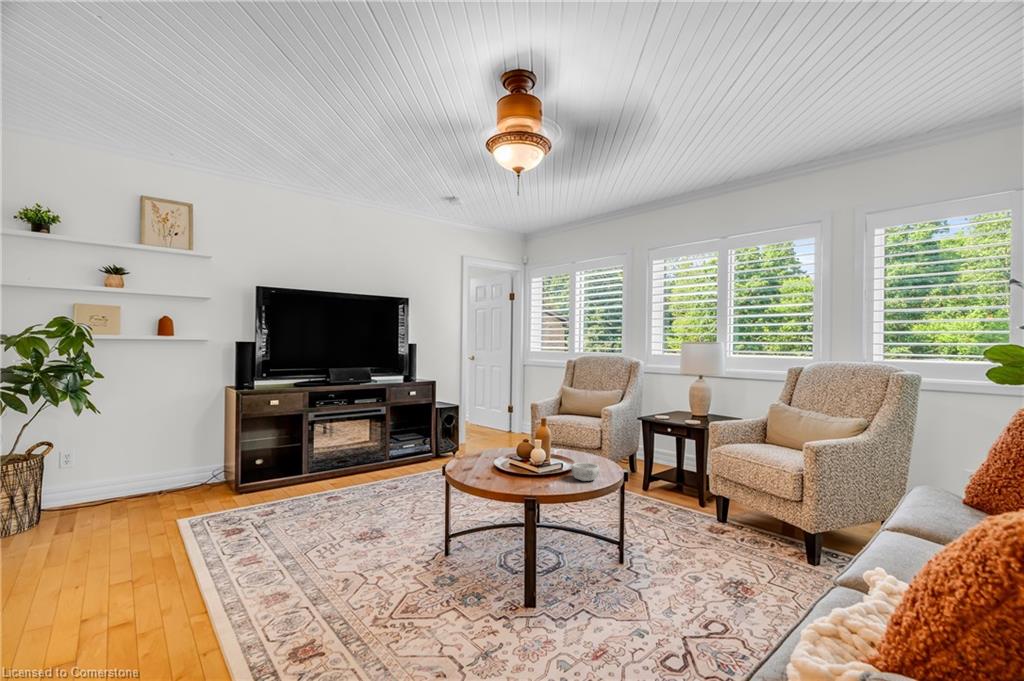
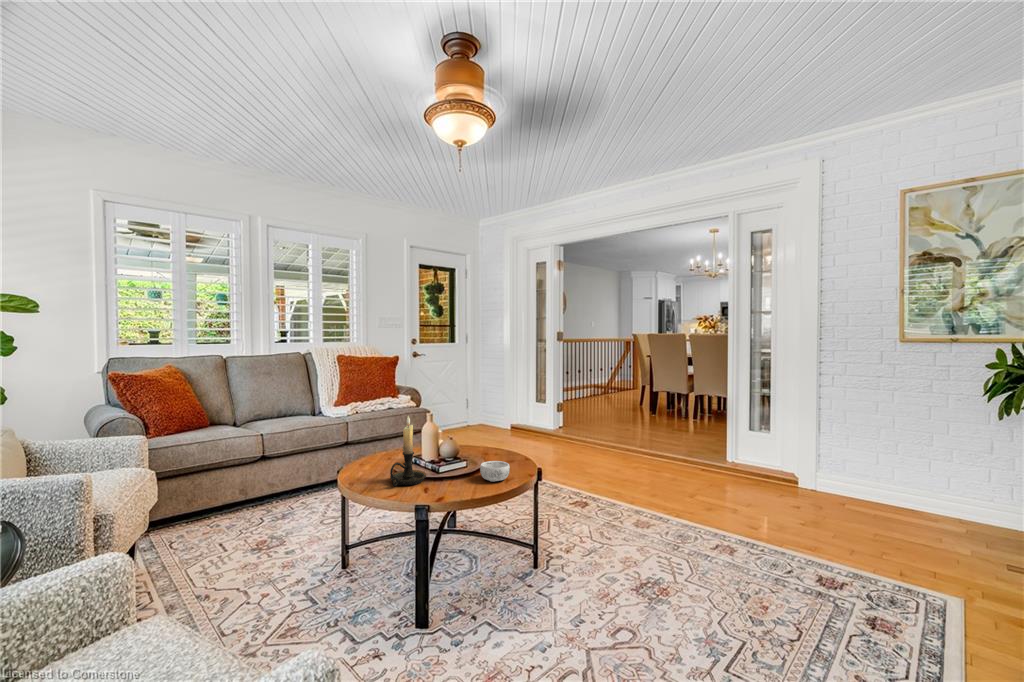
candle holder: none [491,418,523,482] -> present [390,416,426,486]

